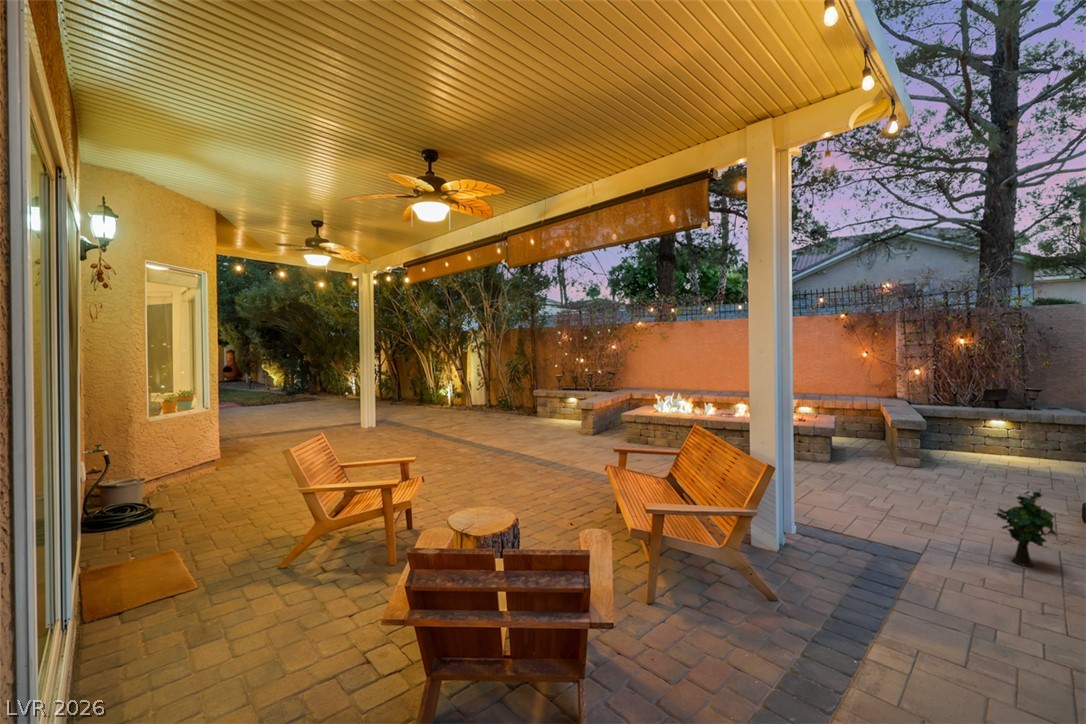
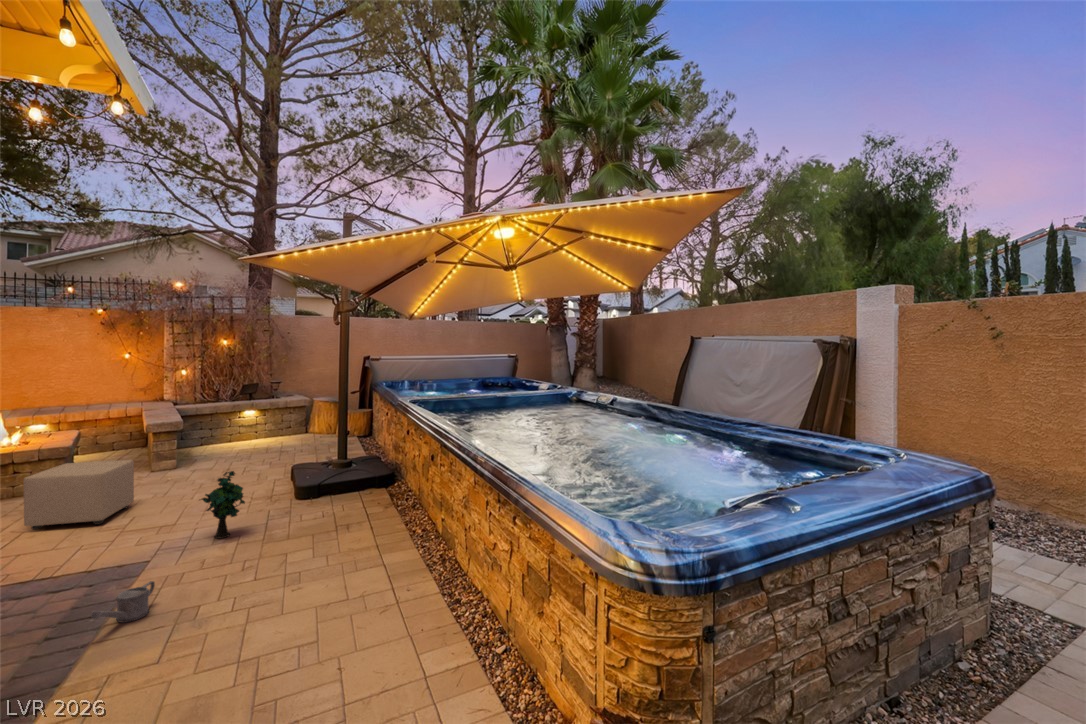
ottoman: none [823,445,900,505] -> present [24,460,134,530]
watering can: none [926,585,975,620] -> present [91,581,155,622]

